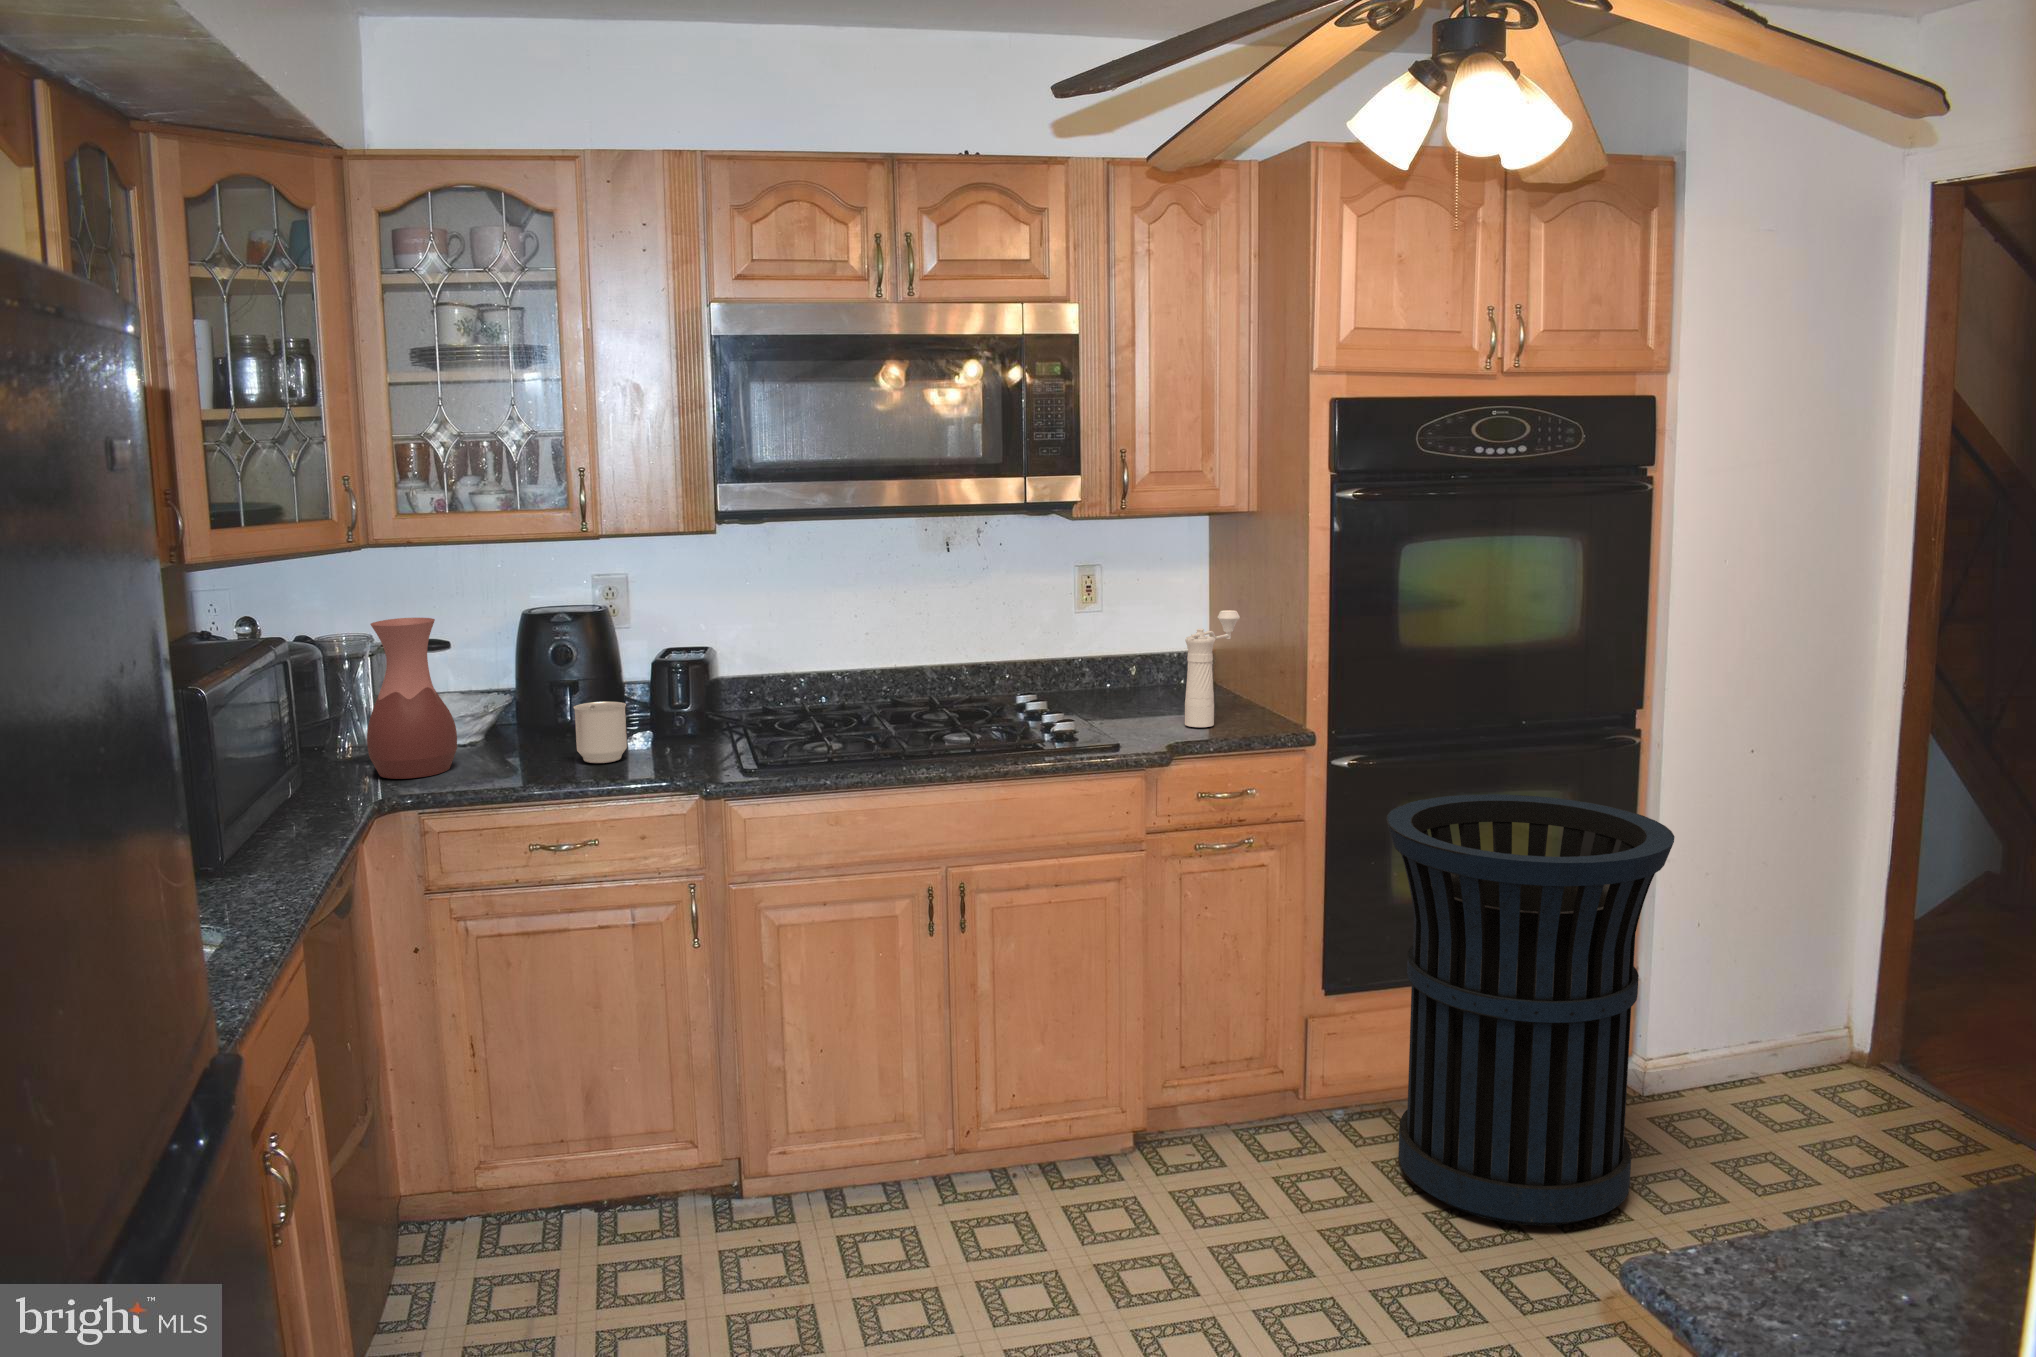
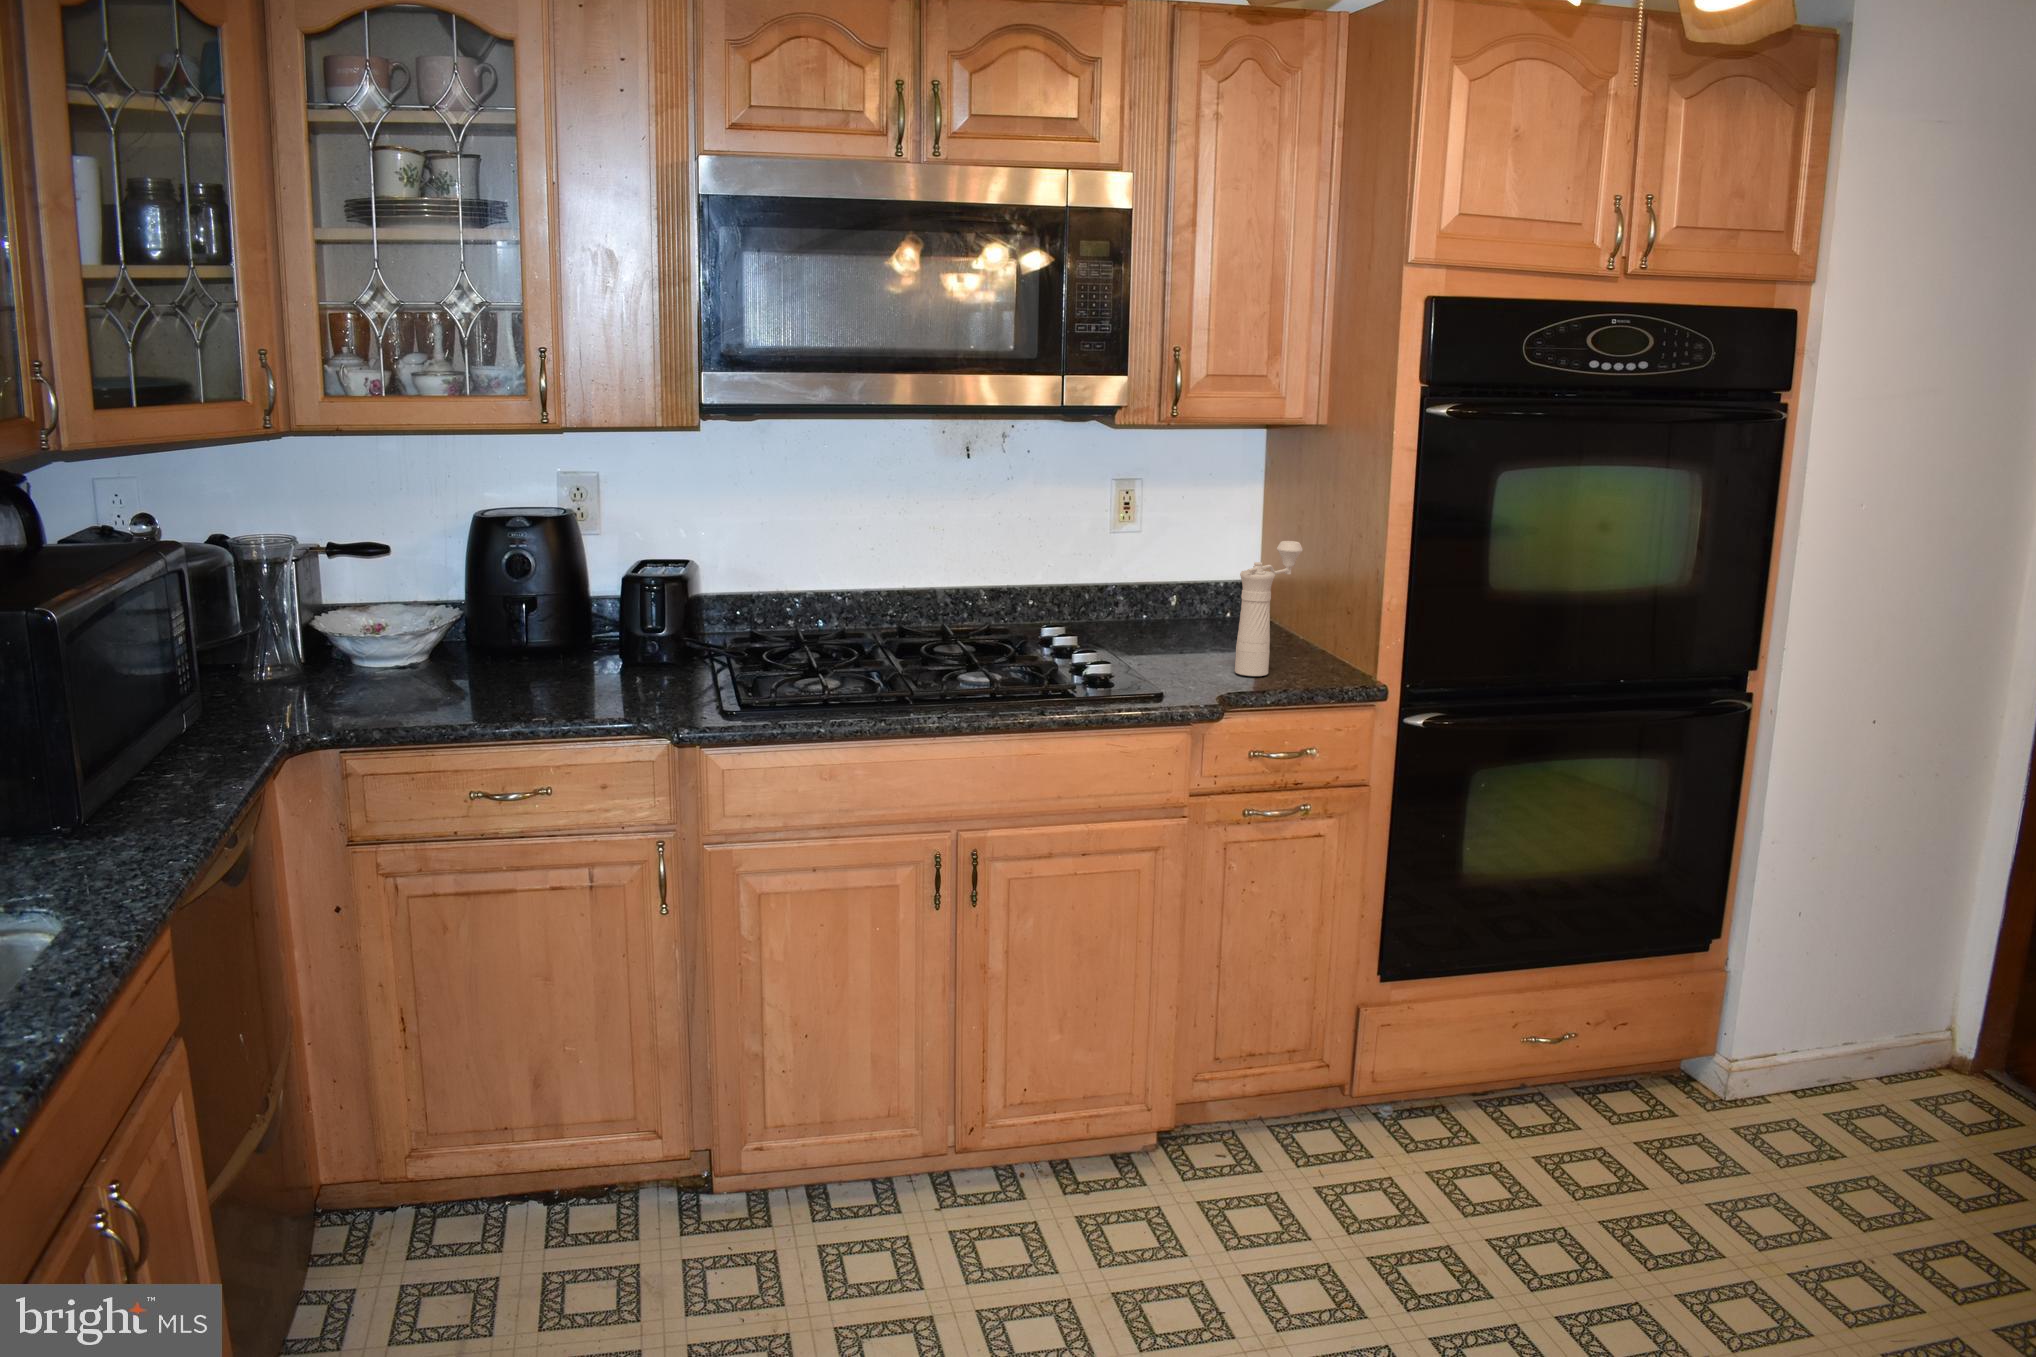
vase: present [367,618,457,779] -> none [286,519,393,708]
mug: present [573,702,627,763] -> none [528,624,590,696]
trash can: present [1386,794,1675,1226] -> none [1456,763,1805,1261]

